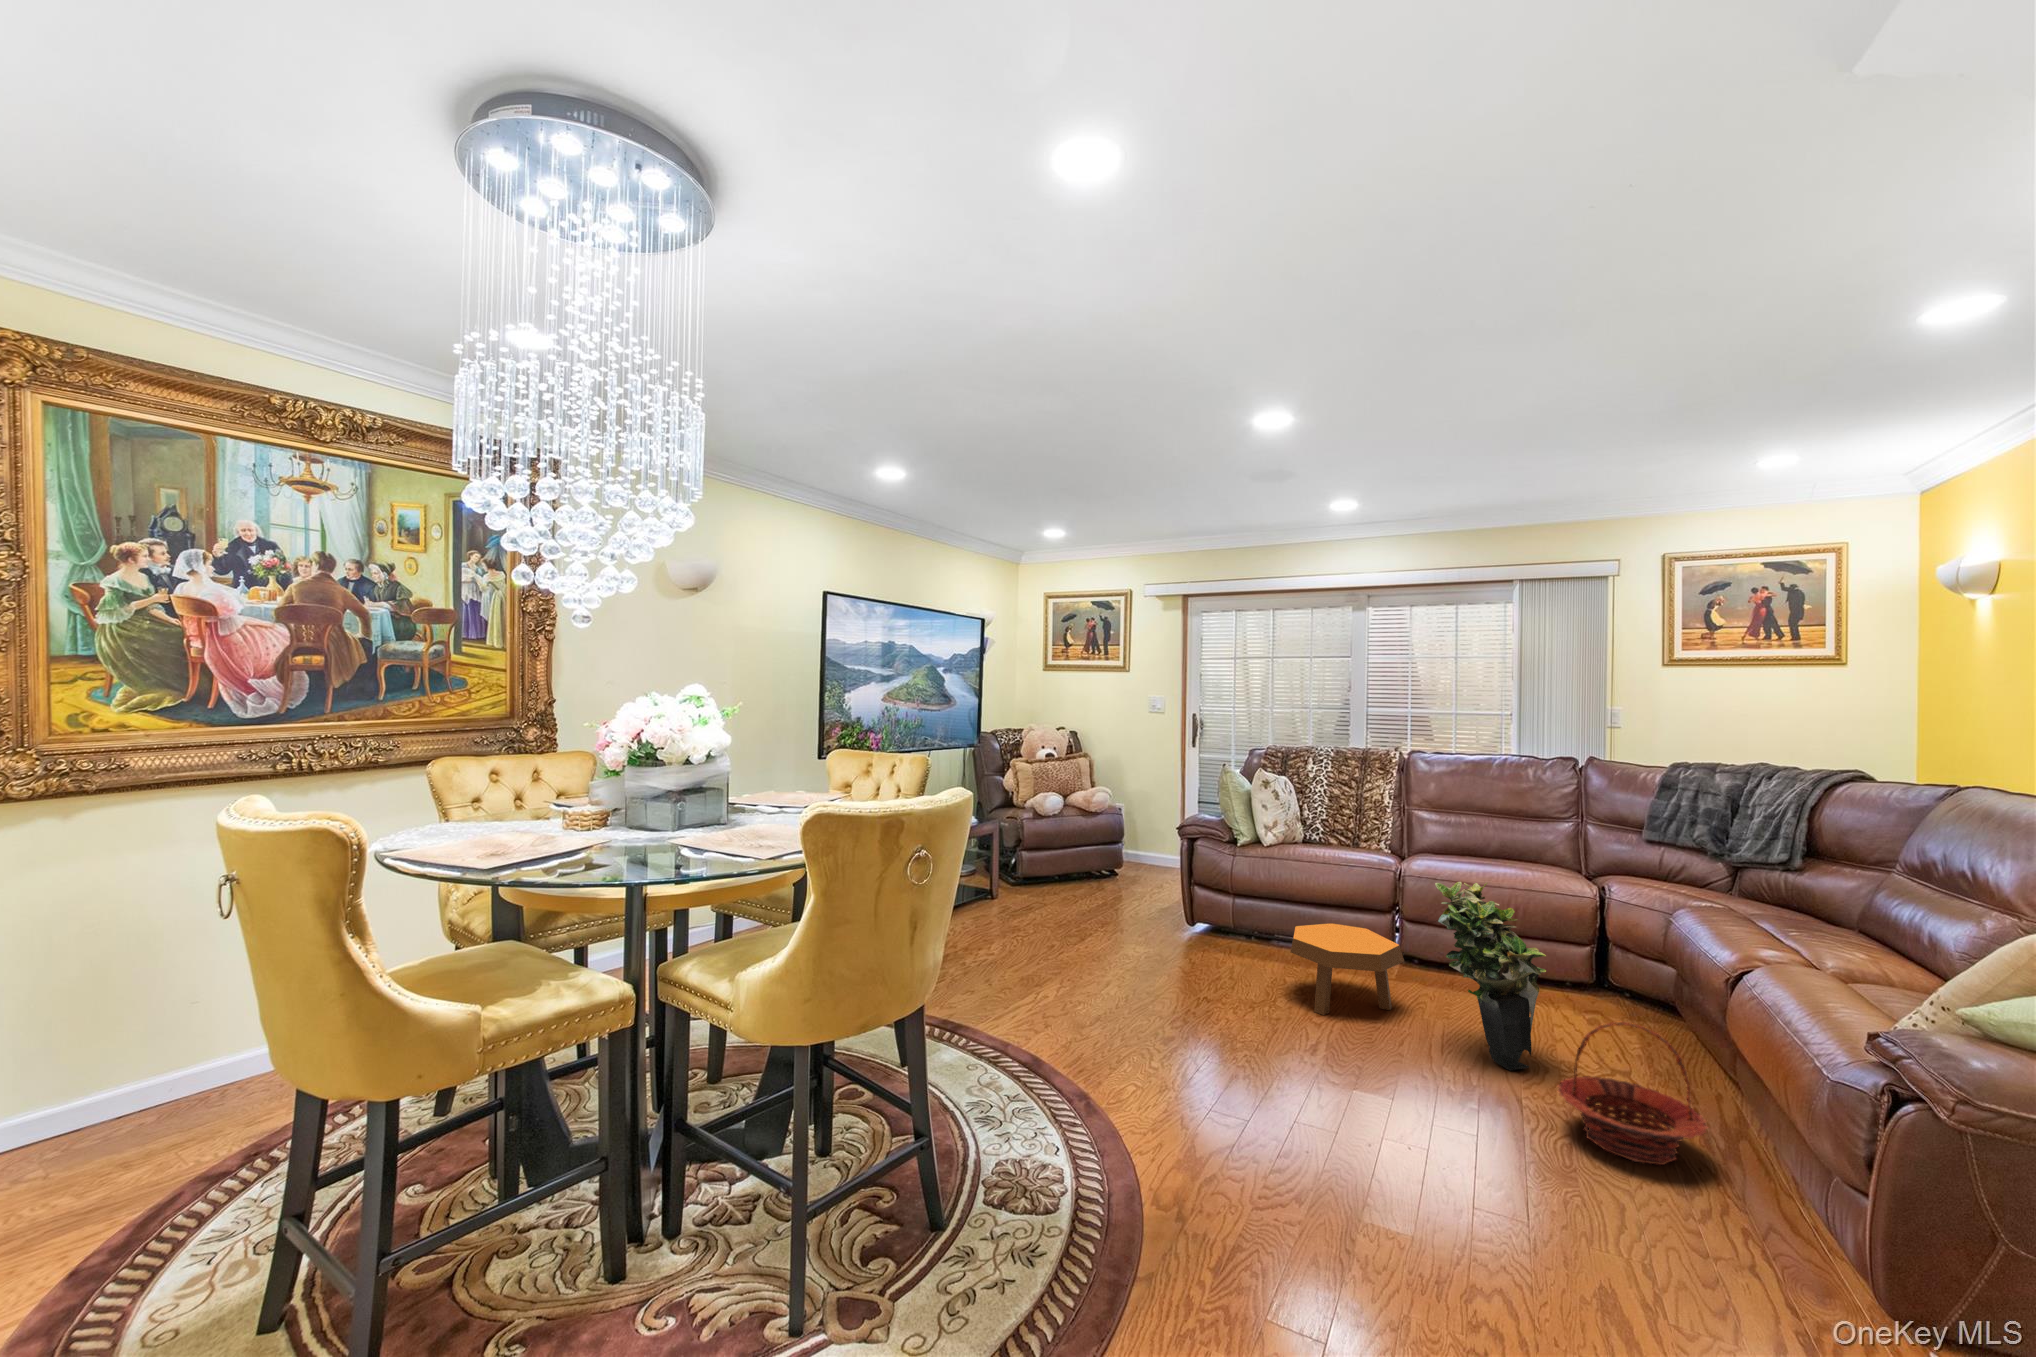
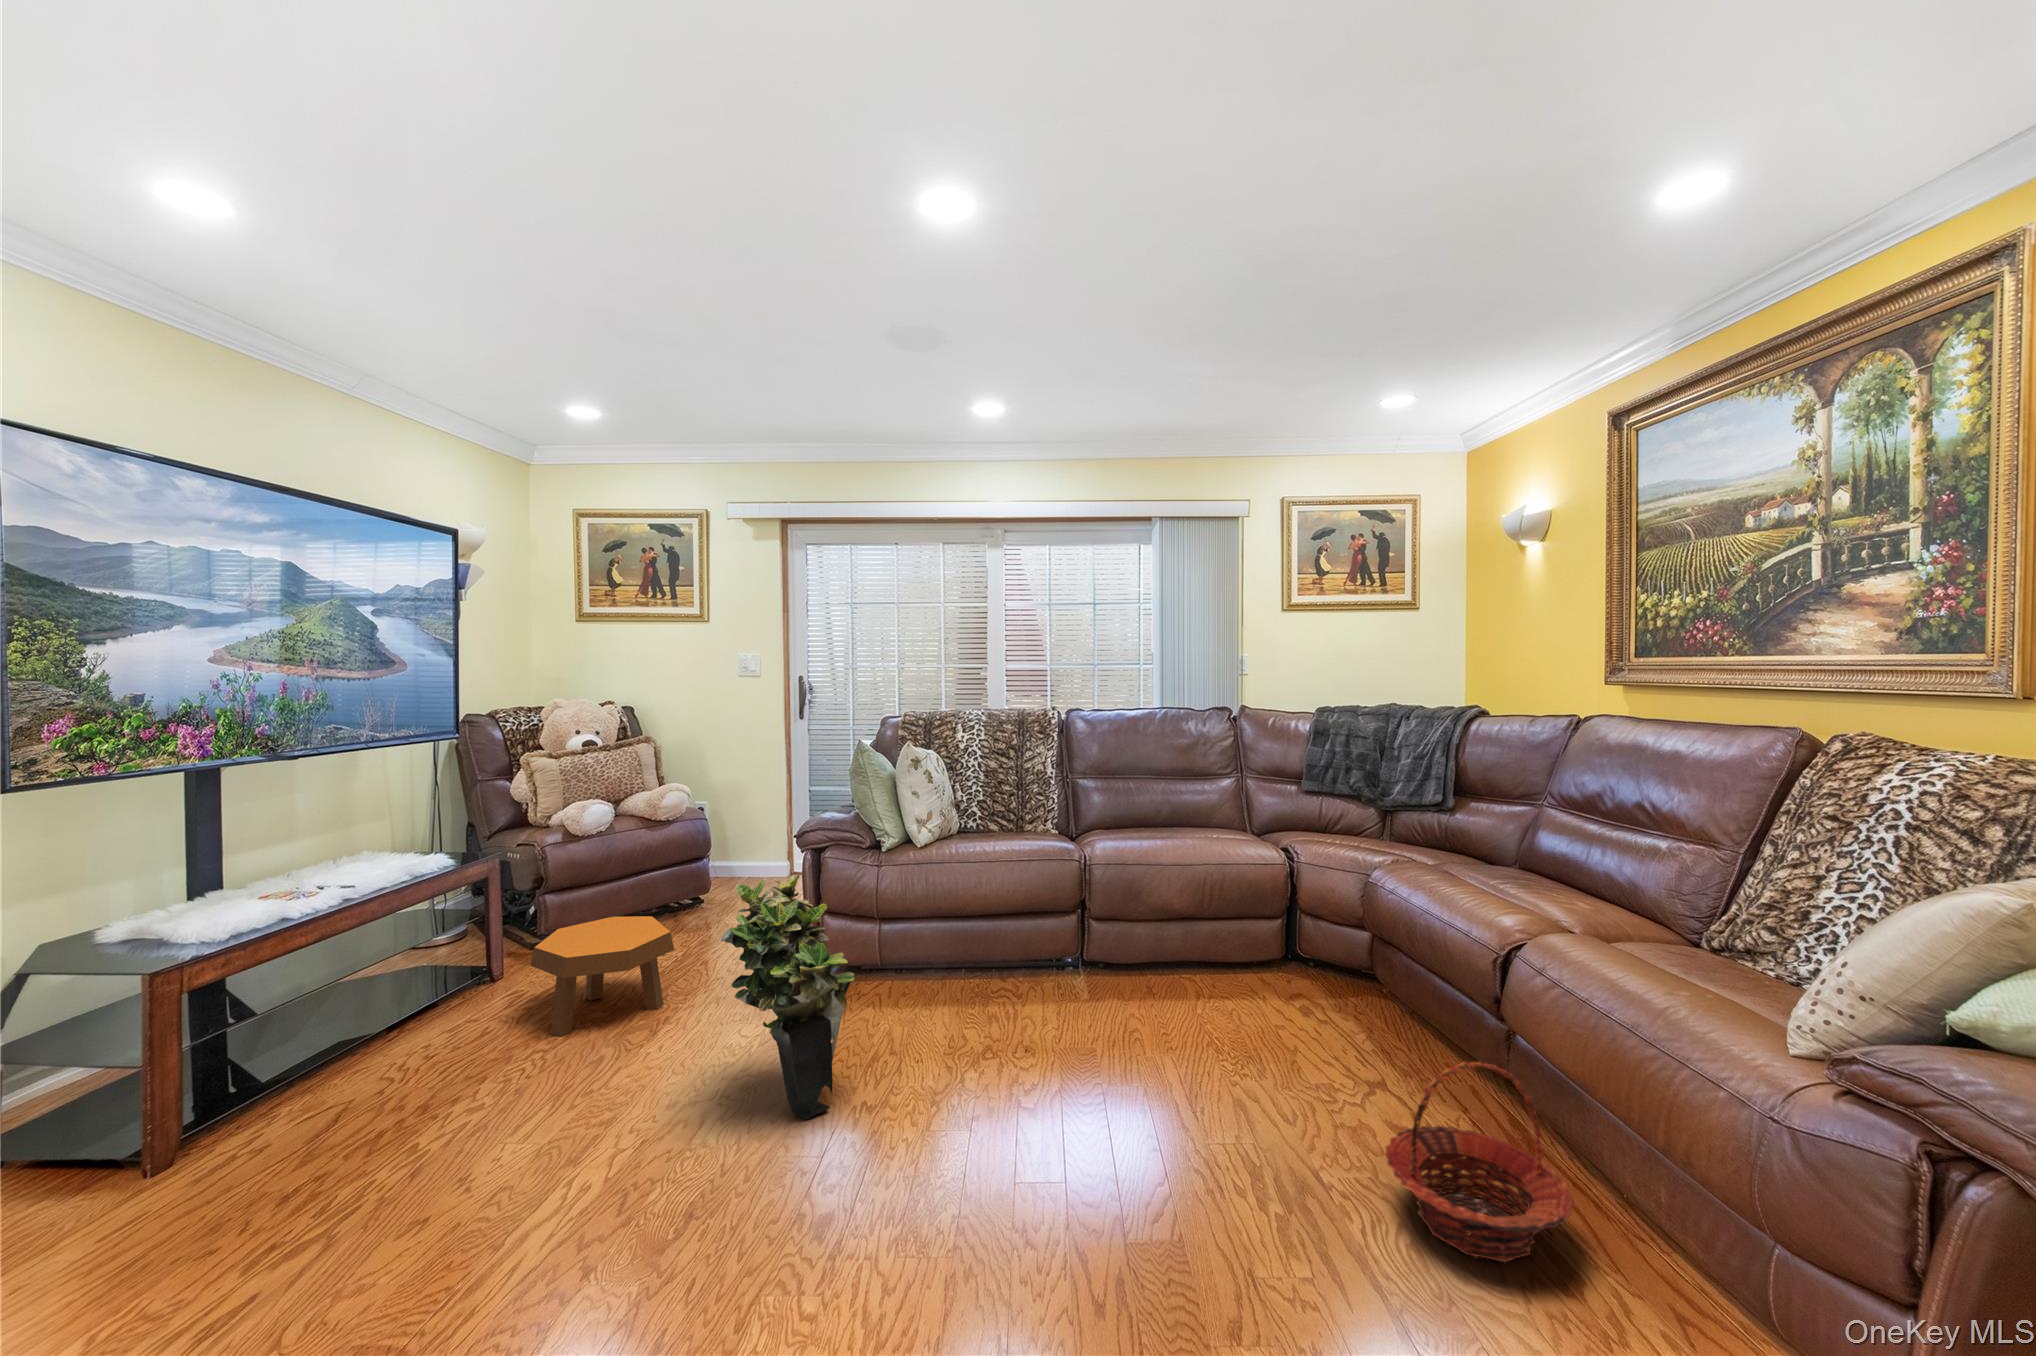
potted plant: present [1435,882,1546,1071] -> present [721,875,854,1120]
footstool: present [1290,923,1404,1015] -> present [530,916,674,1037]

